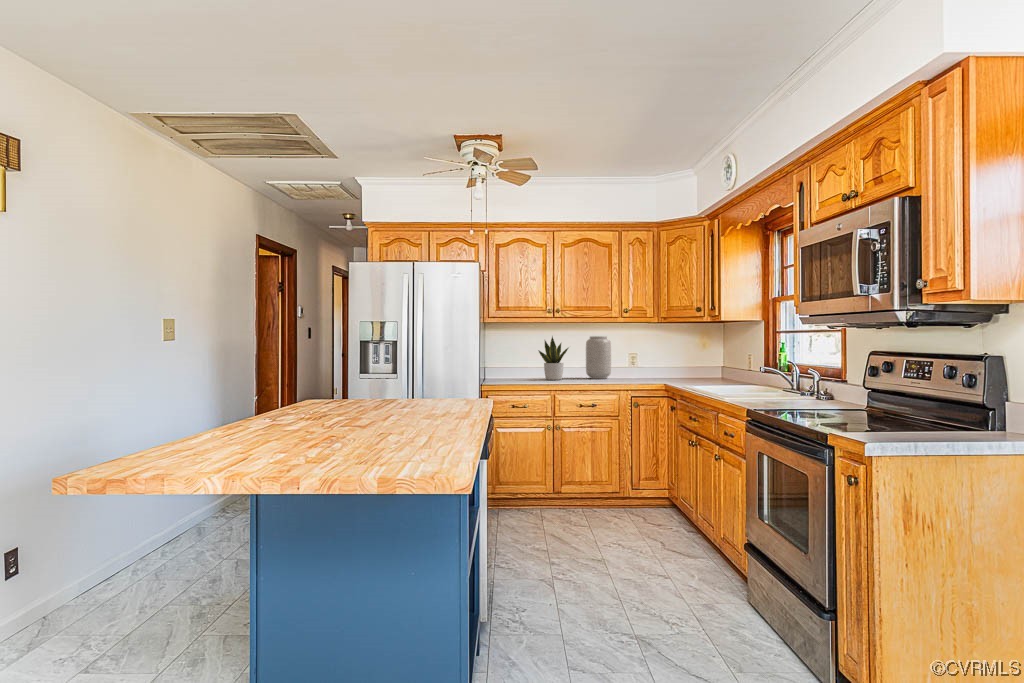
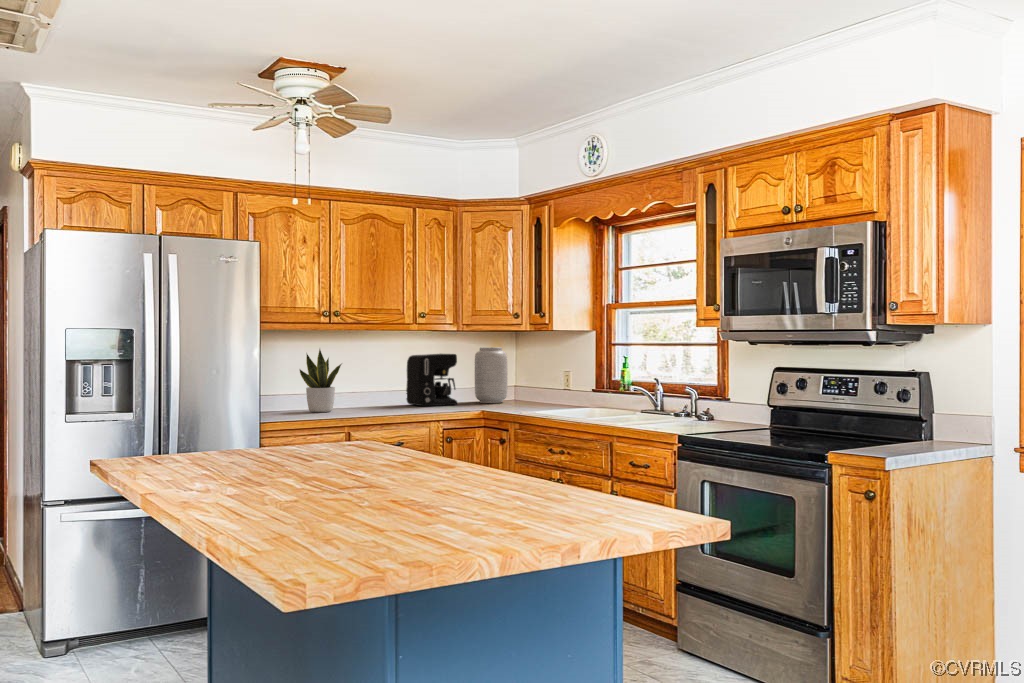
vase: present [586,336,611,379] -> present [474,347,508,403]
coffee maker: none [625,341,663,380] -> present [406,354,457,406]

